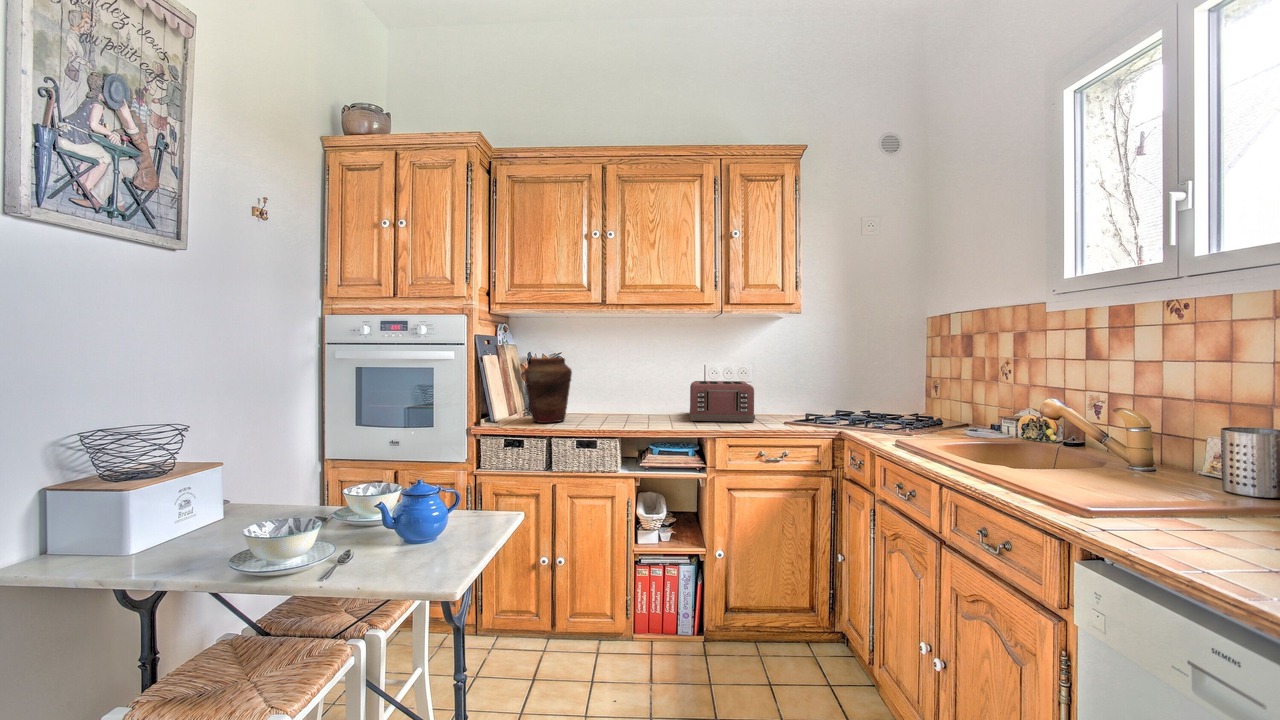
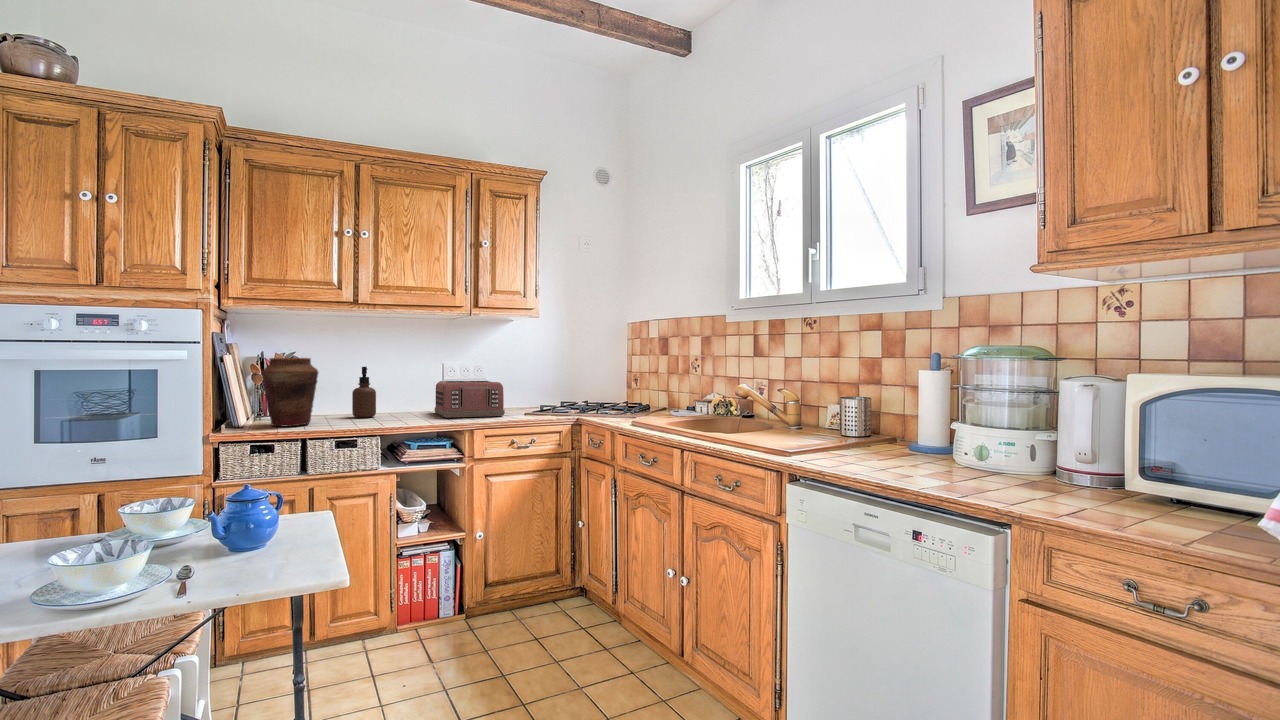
soap dispenser: none [610,366,631,416] -> present [352,367,376,418]

